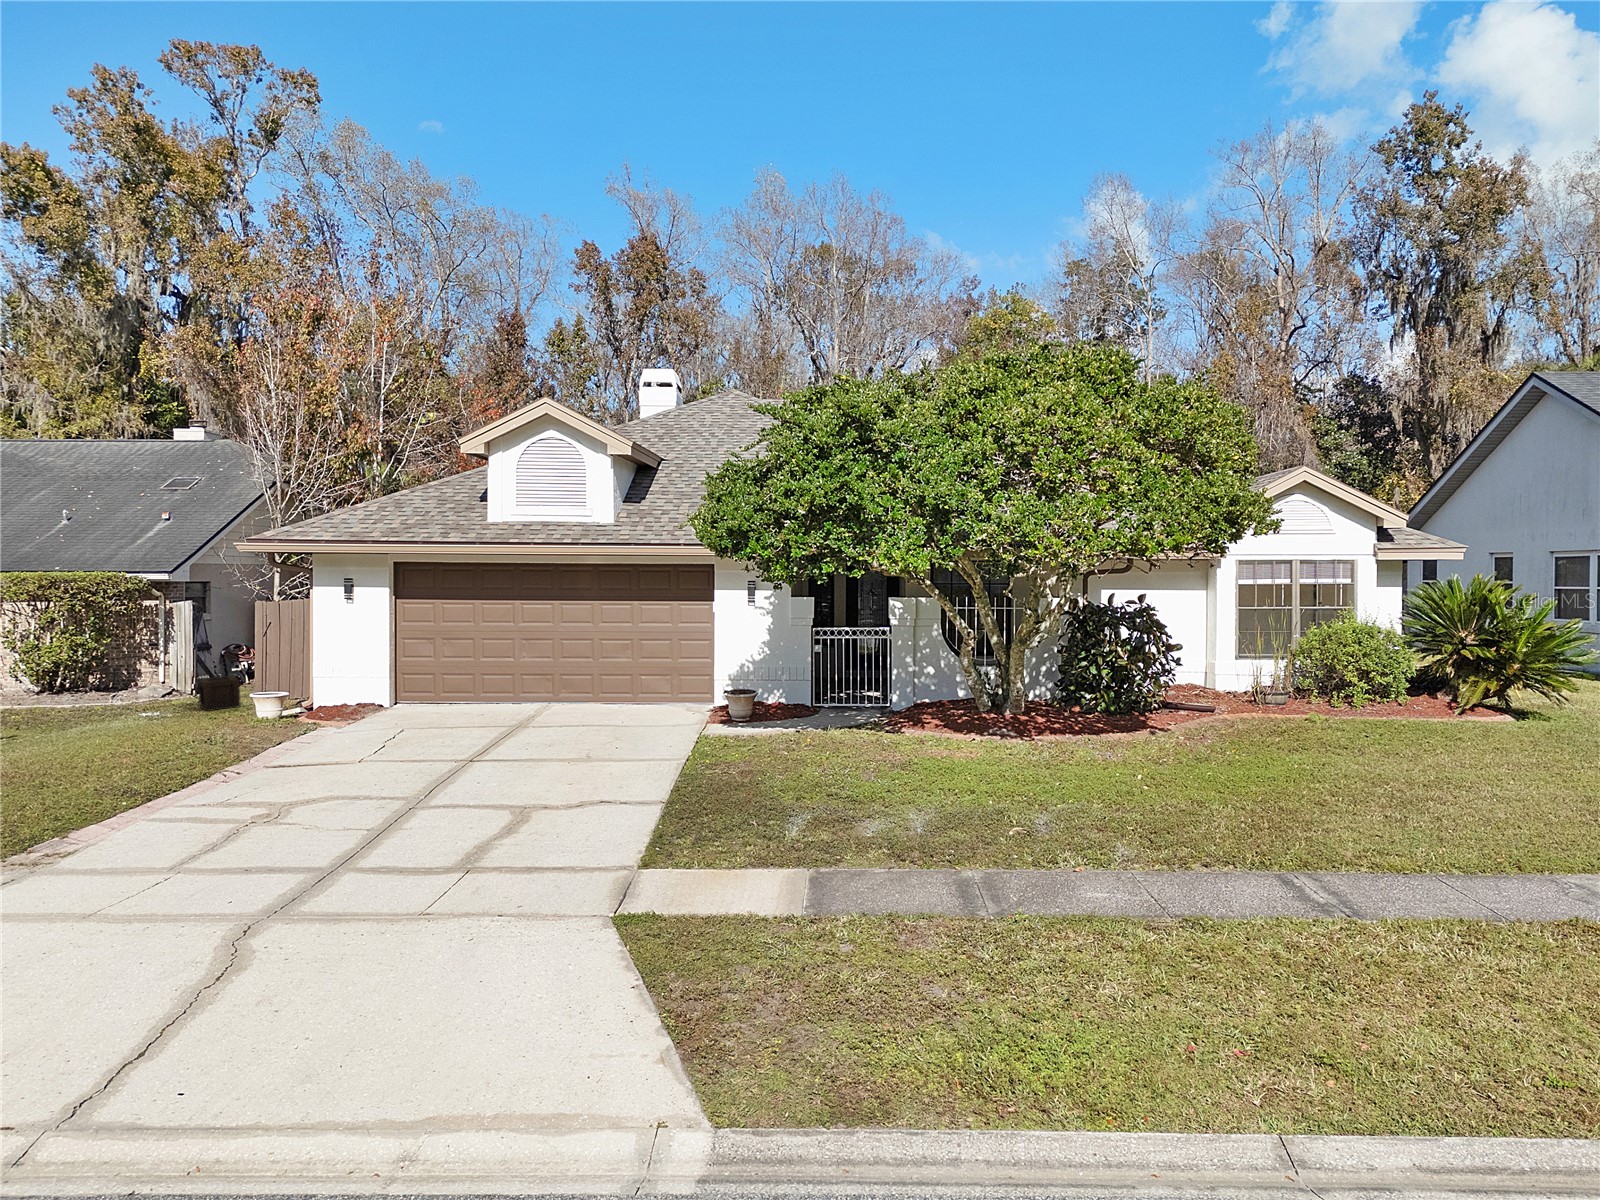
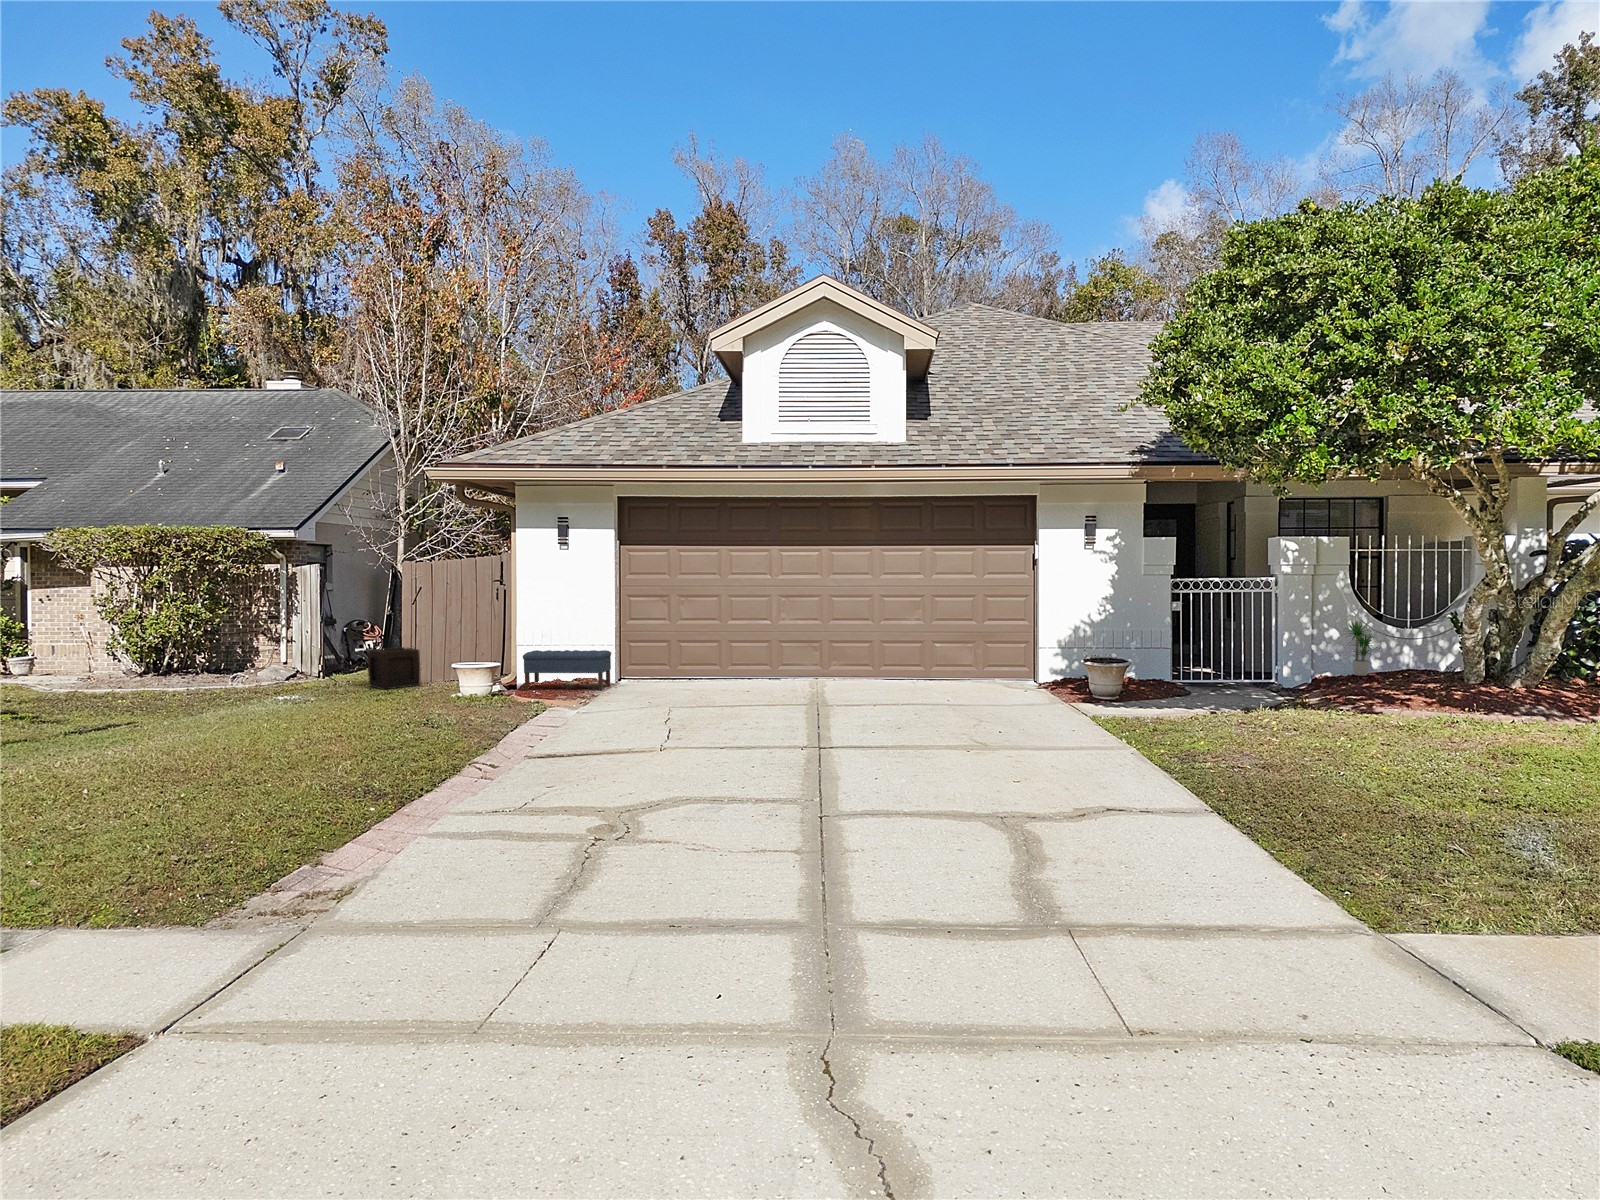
potted plant: none [929,660,958,705] -> present [1347,620,1373,676]
bench: none [311,681,385,713] -> present [523,650,611,691]

